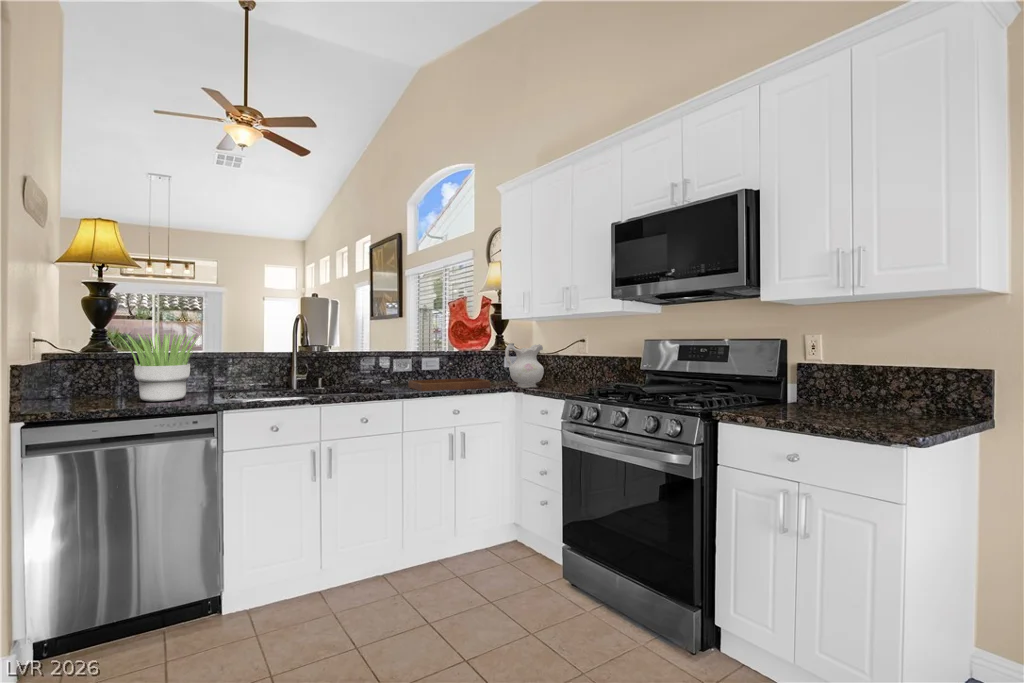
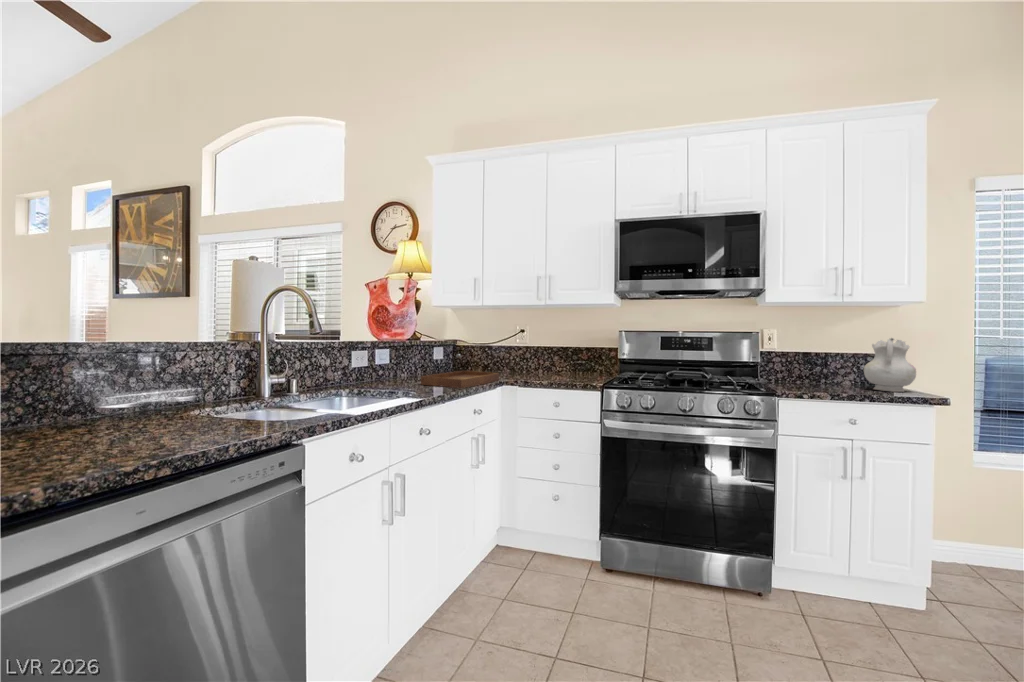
potted plant: present [120,334,201,402] -> none [51,291,246,436]
ceramic pitcher: present [505,343,544,388] -> present [864,338,916,392]

